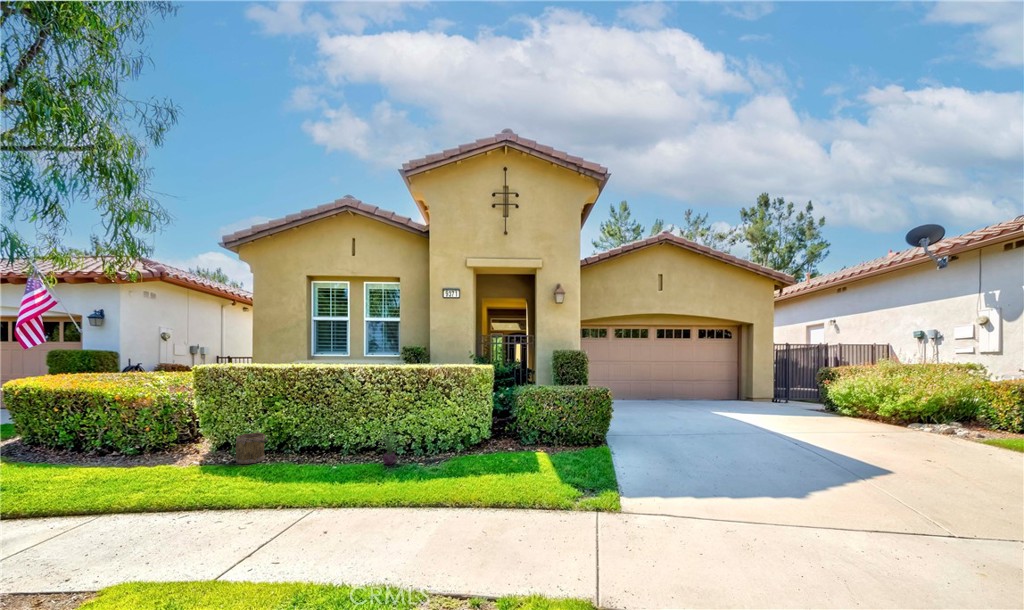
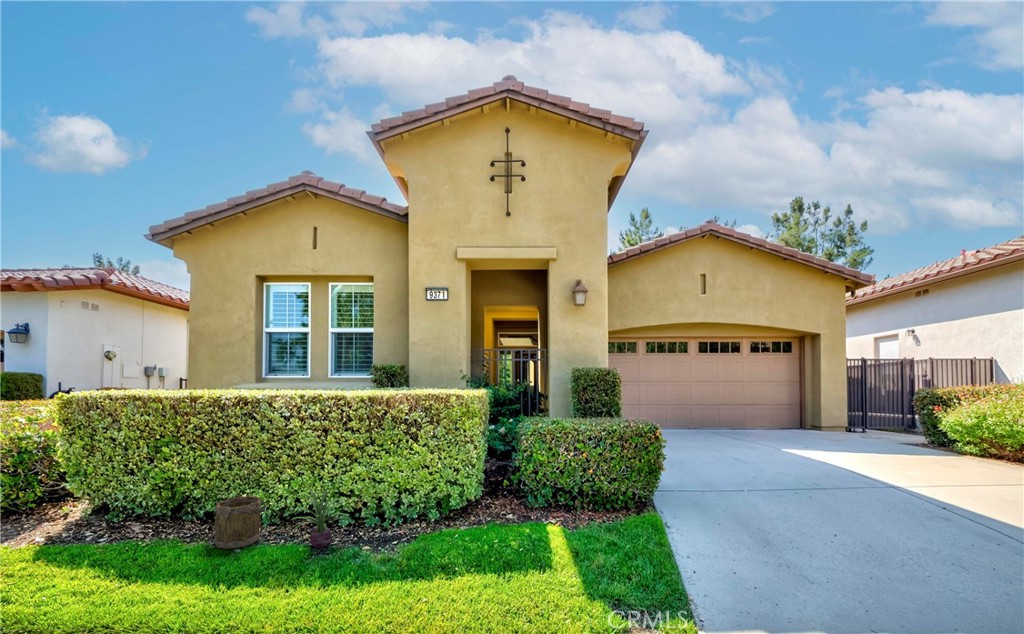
bucket: present [236,431,268,464] -> present [215,495,266,549]

